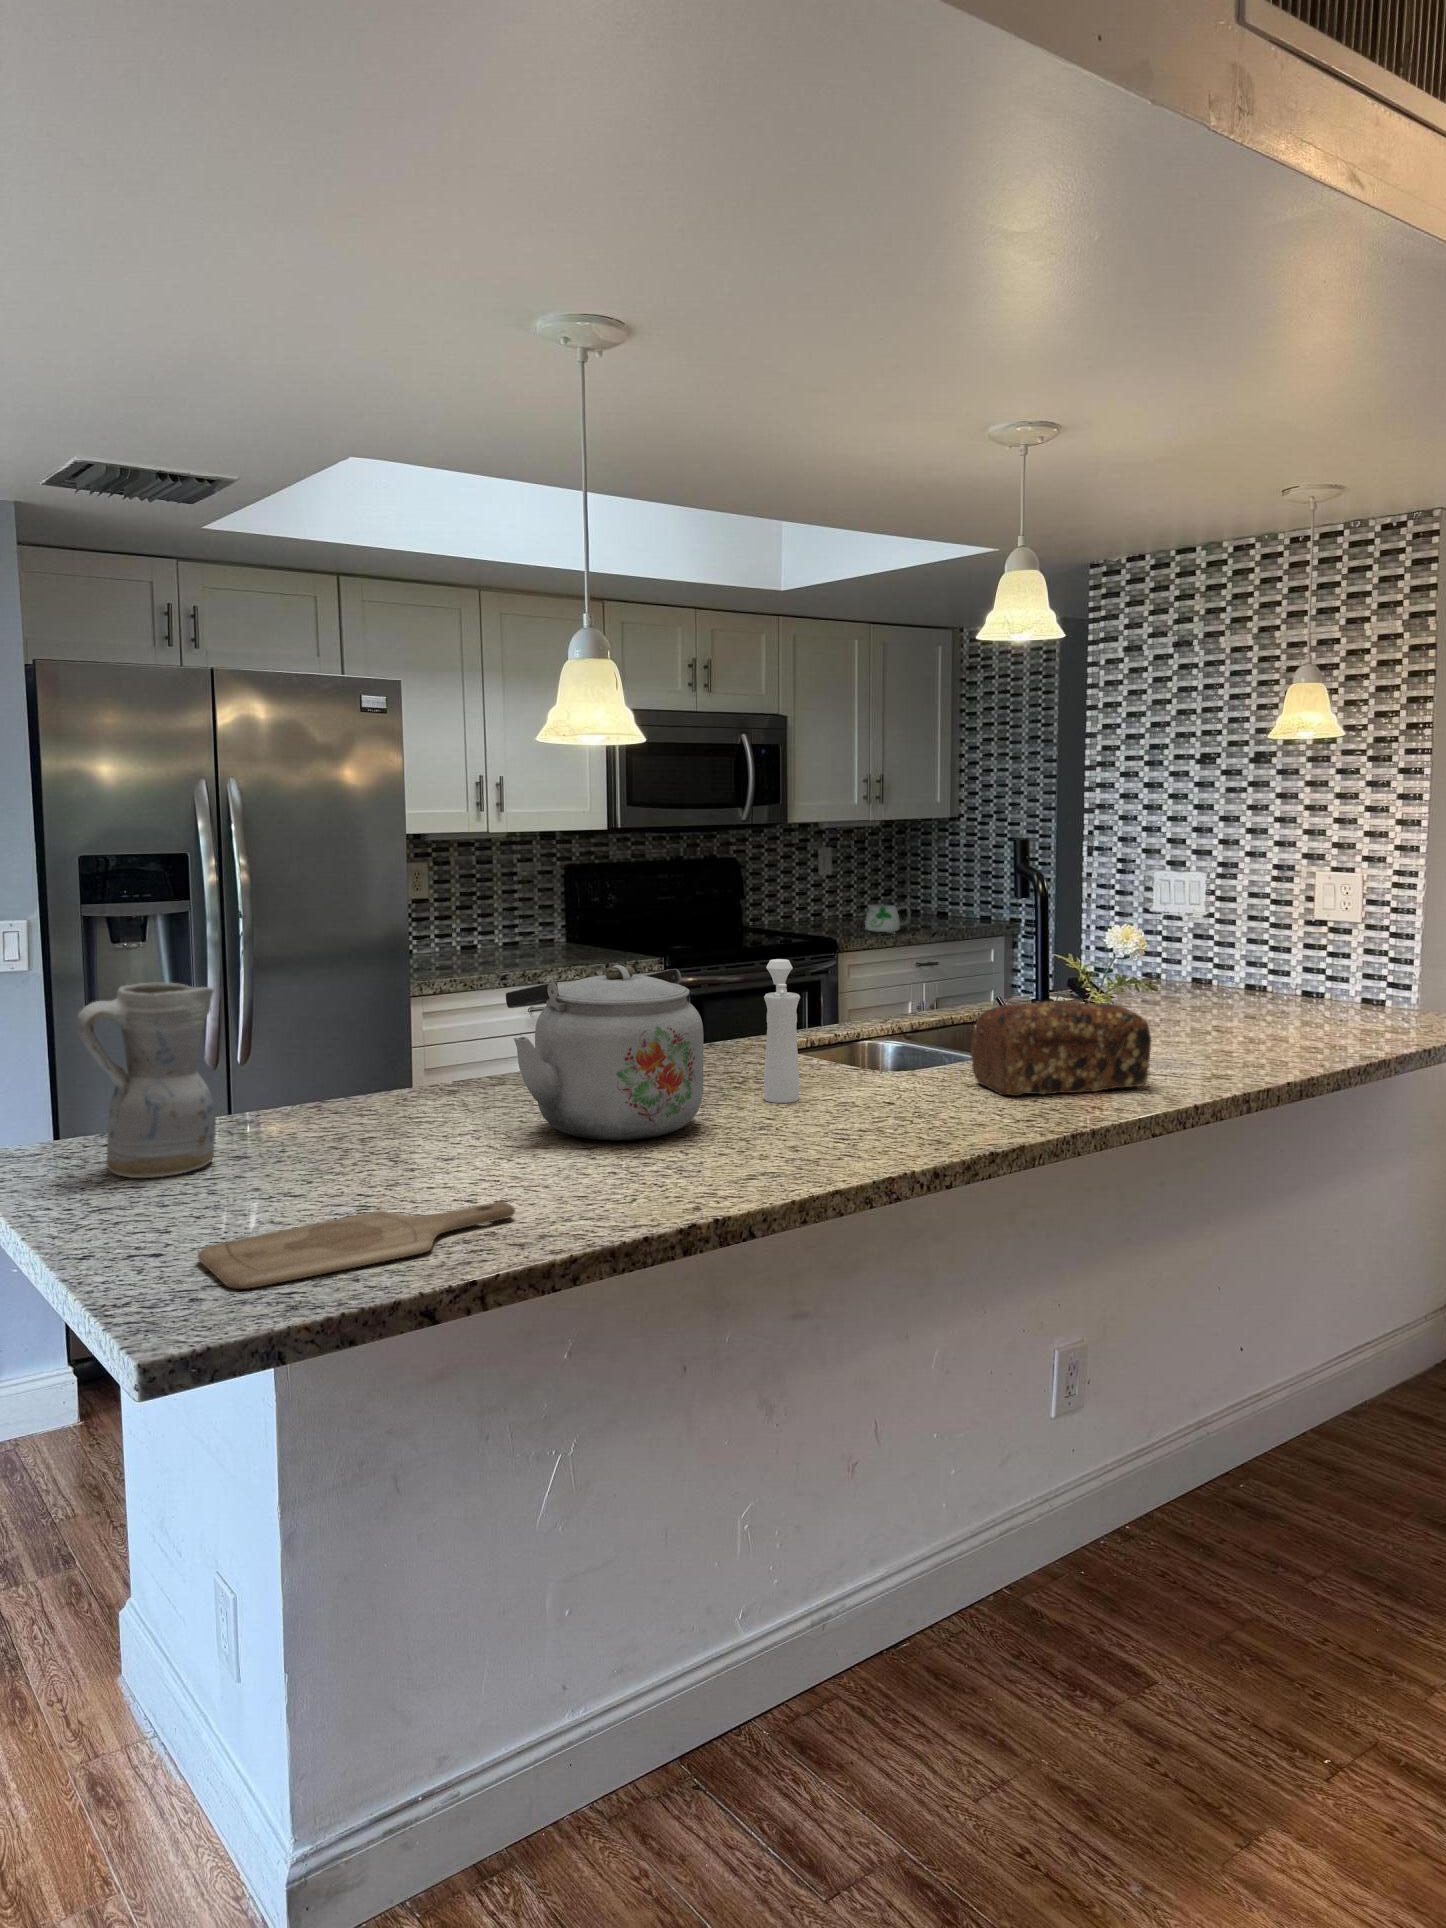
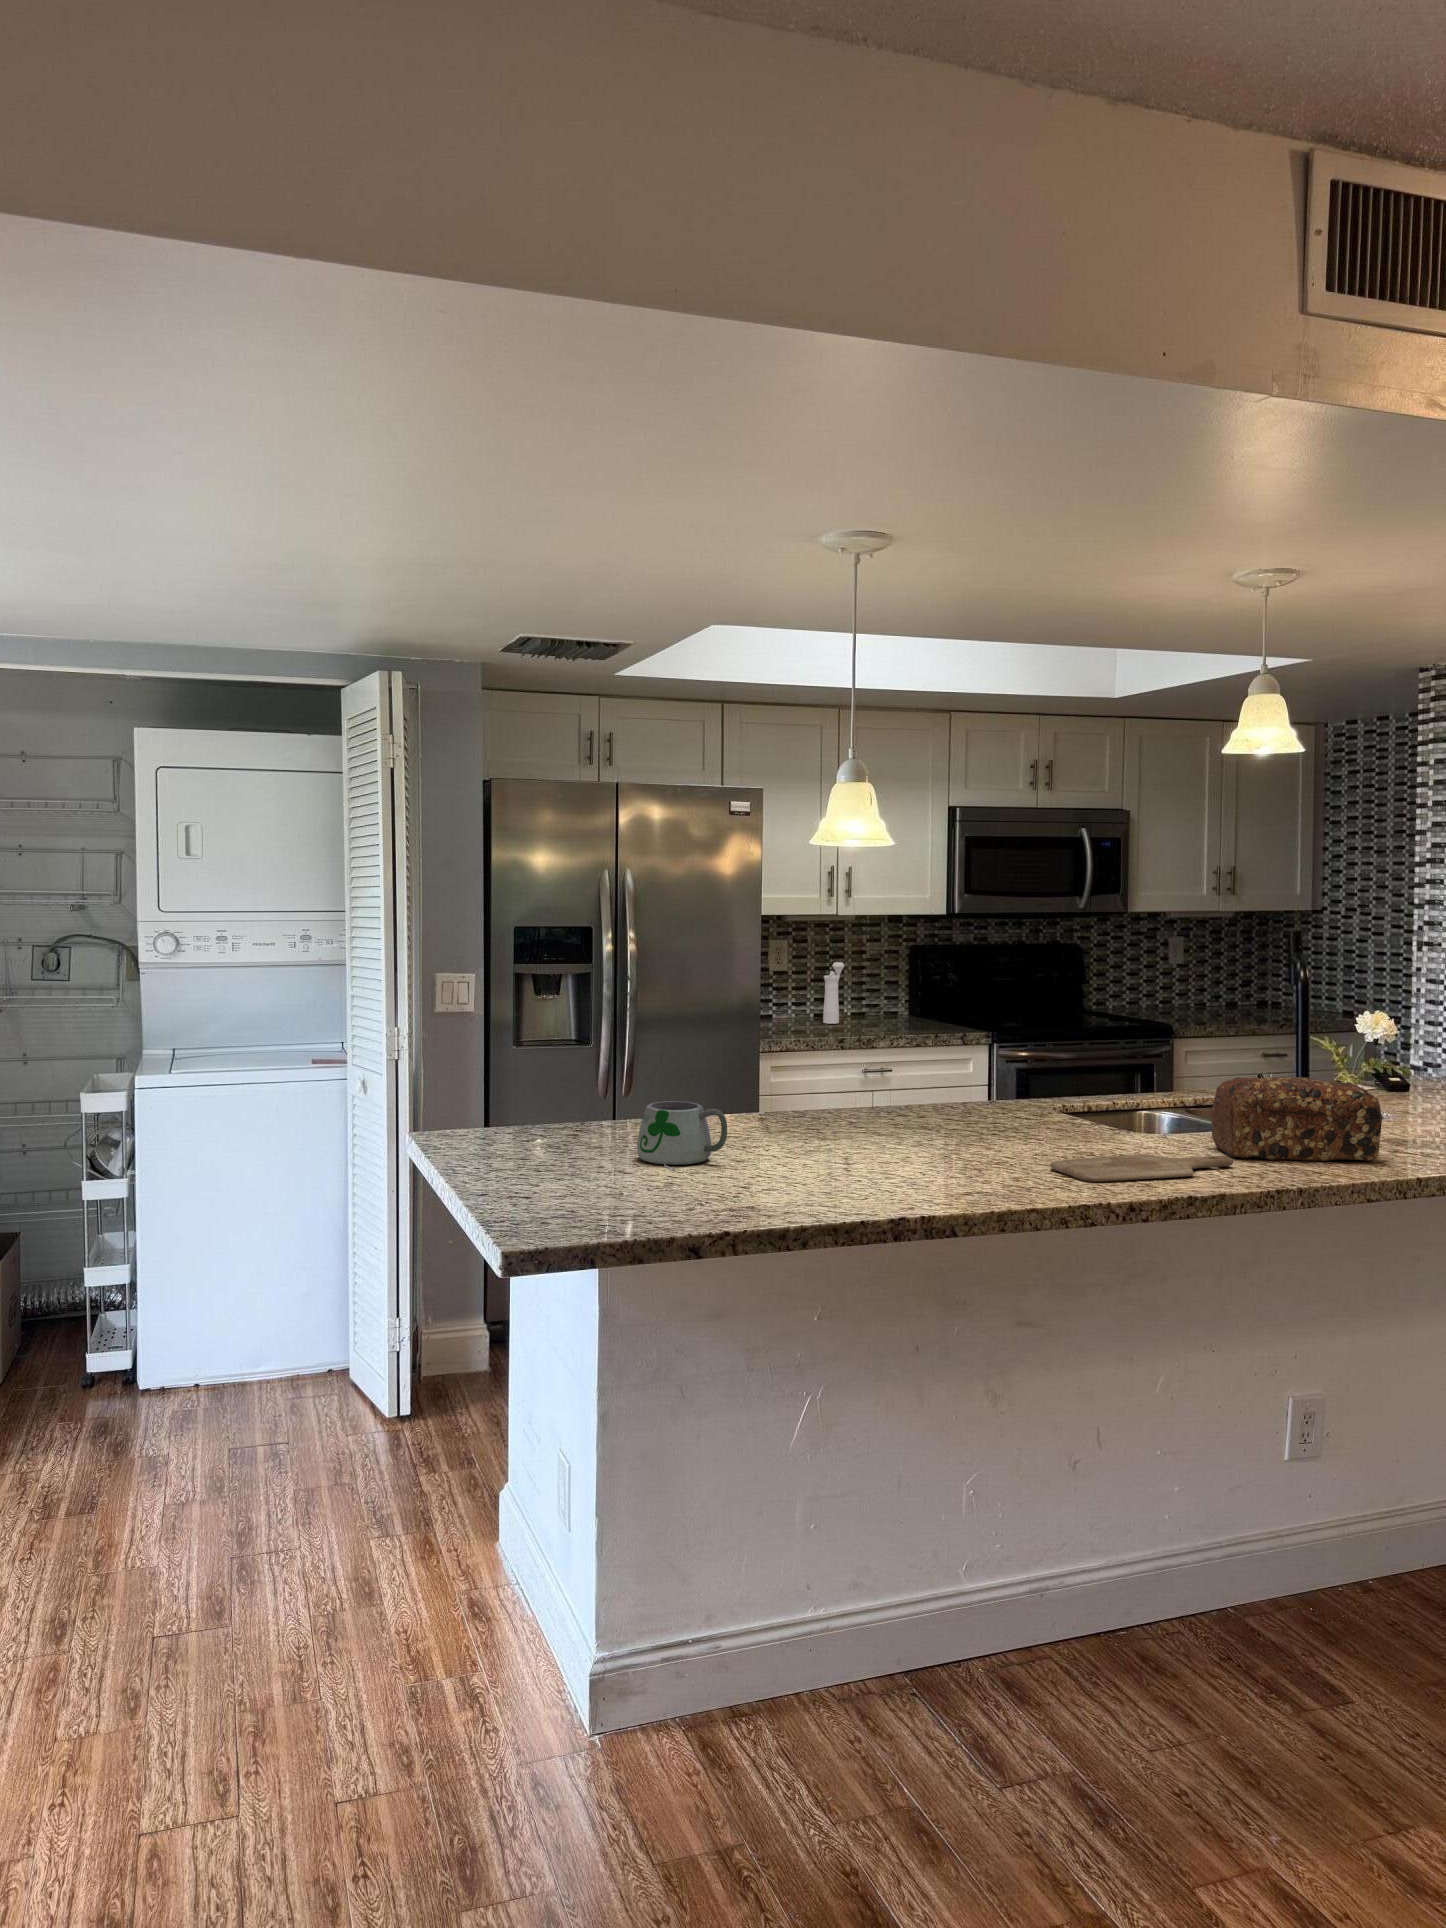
mug: present [865,905,911,933] -> present [637,1101,727,1171]
pepper mill: present [764,959,800,1103] -> present [823,962,844,1024]
kettle: present [506,965,703,1140] -> none [796,1023,952,1162]
ceramic pitcher: present [76,983,216,1178] -> none [489,1018,581,1157]
cutting board: present [198,1202,515,1289] -> present [1050,1154,1234,1182]

